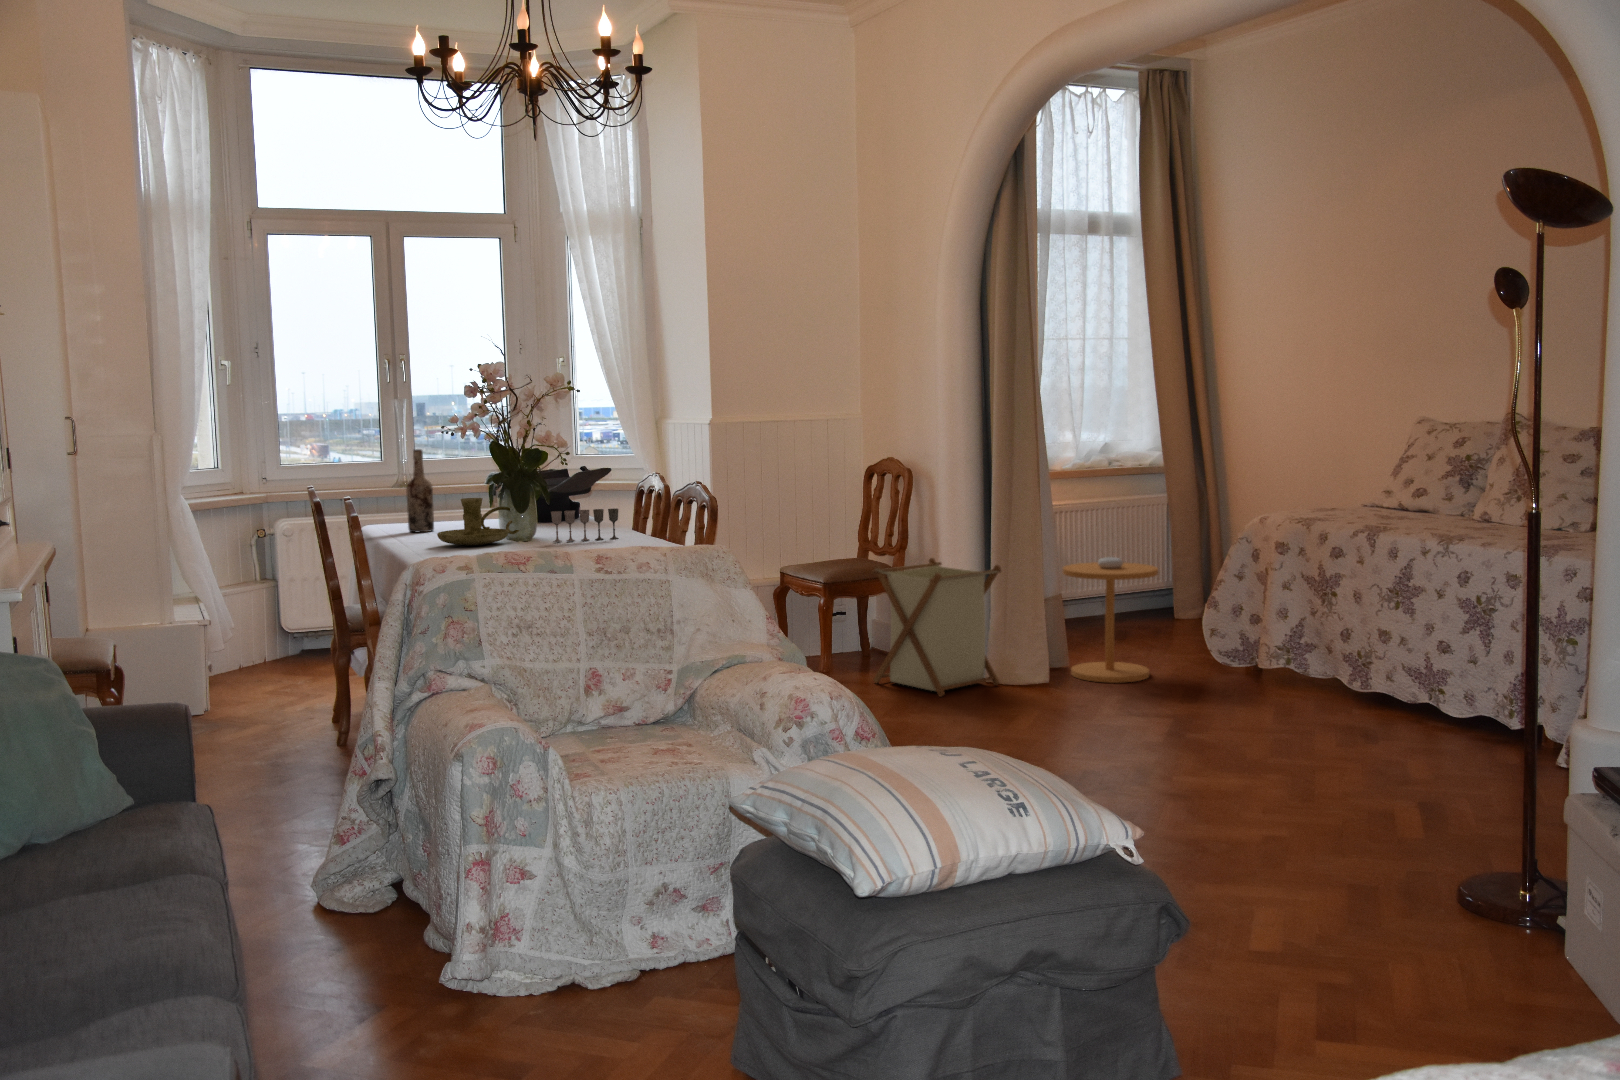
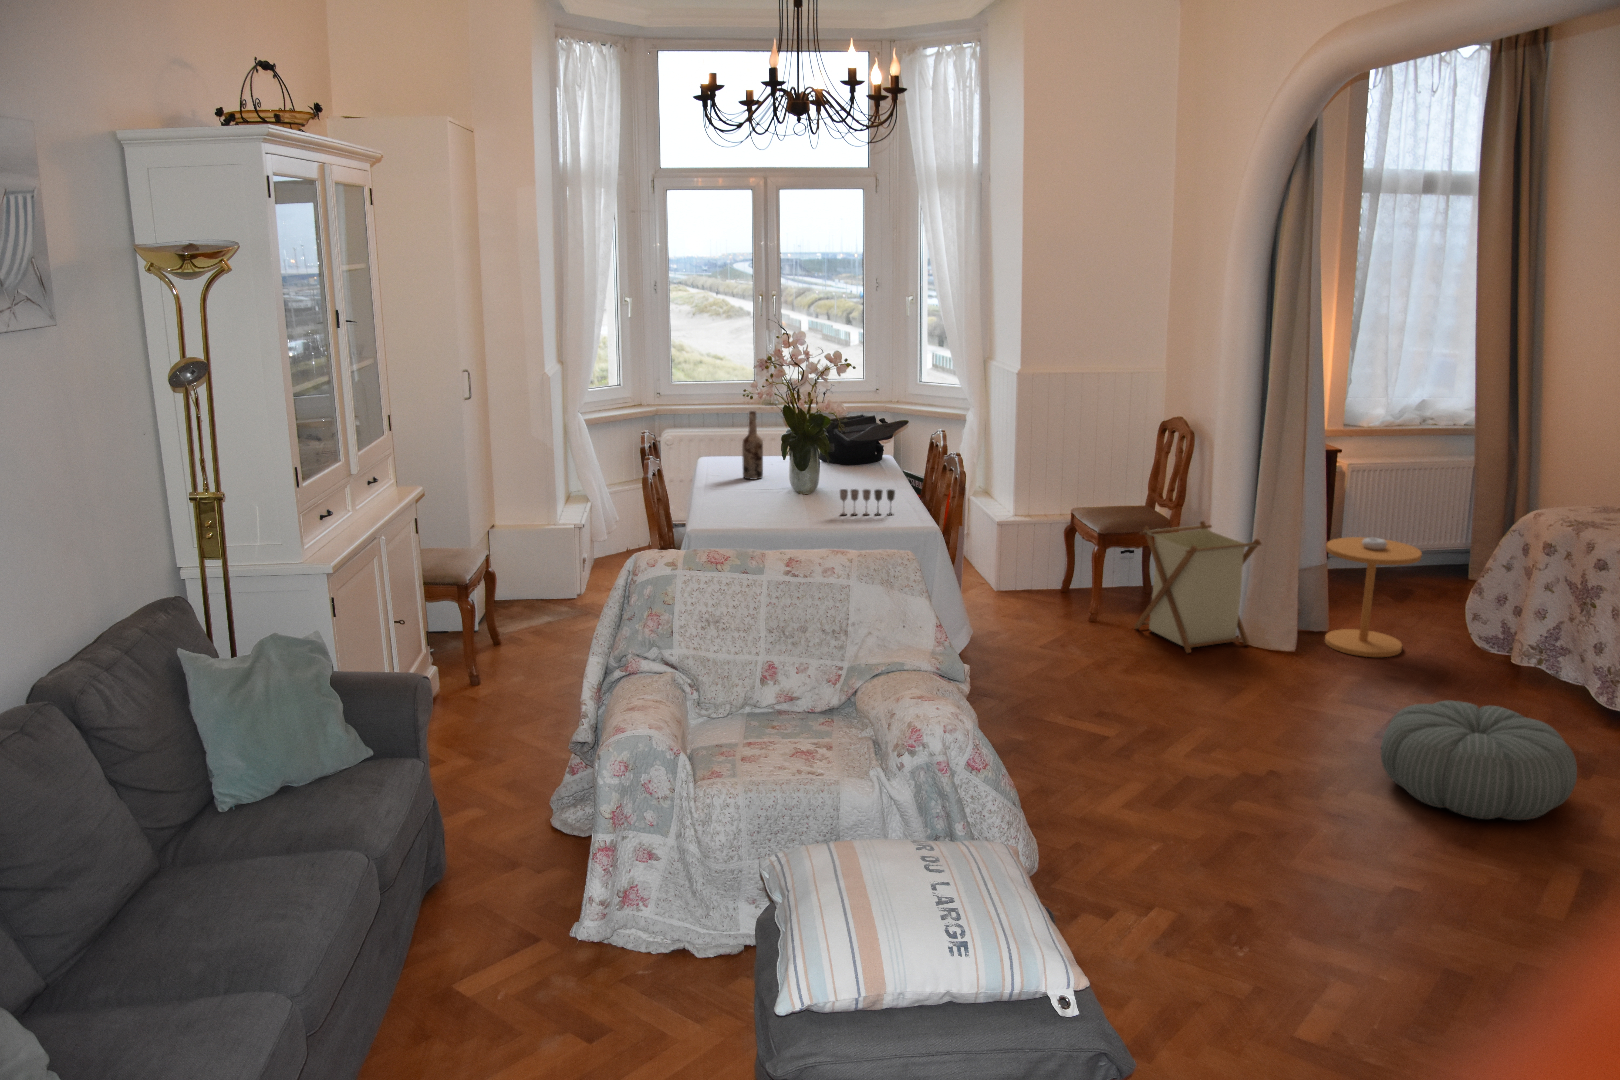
candle holder: present [437,498,519,546] -> none [751,471,820,511]
pouf: none [1192,682,1391,791] -> present [1381,700,1577,820]

